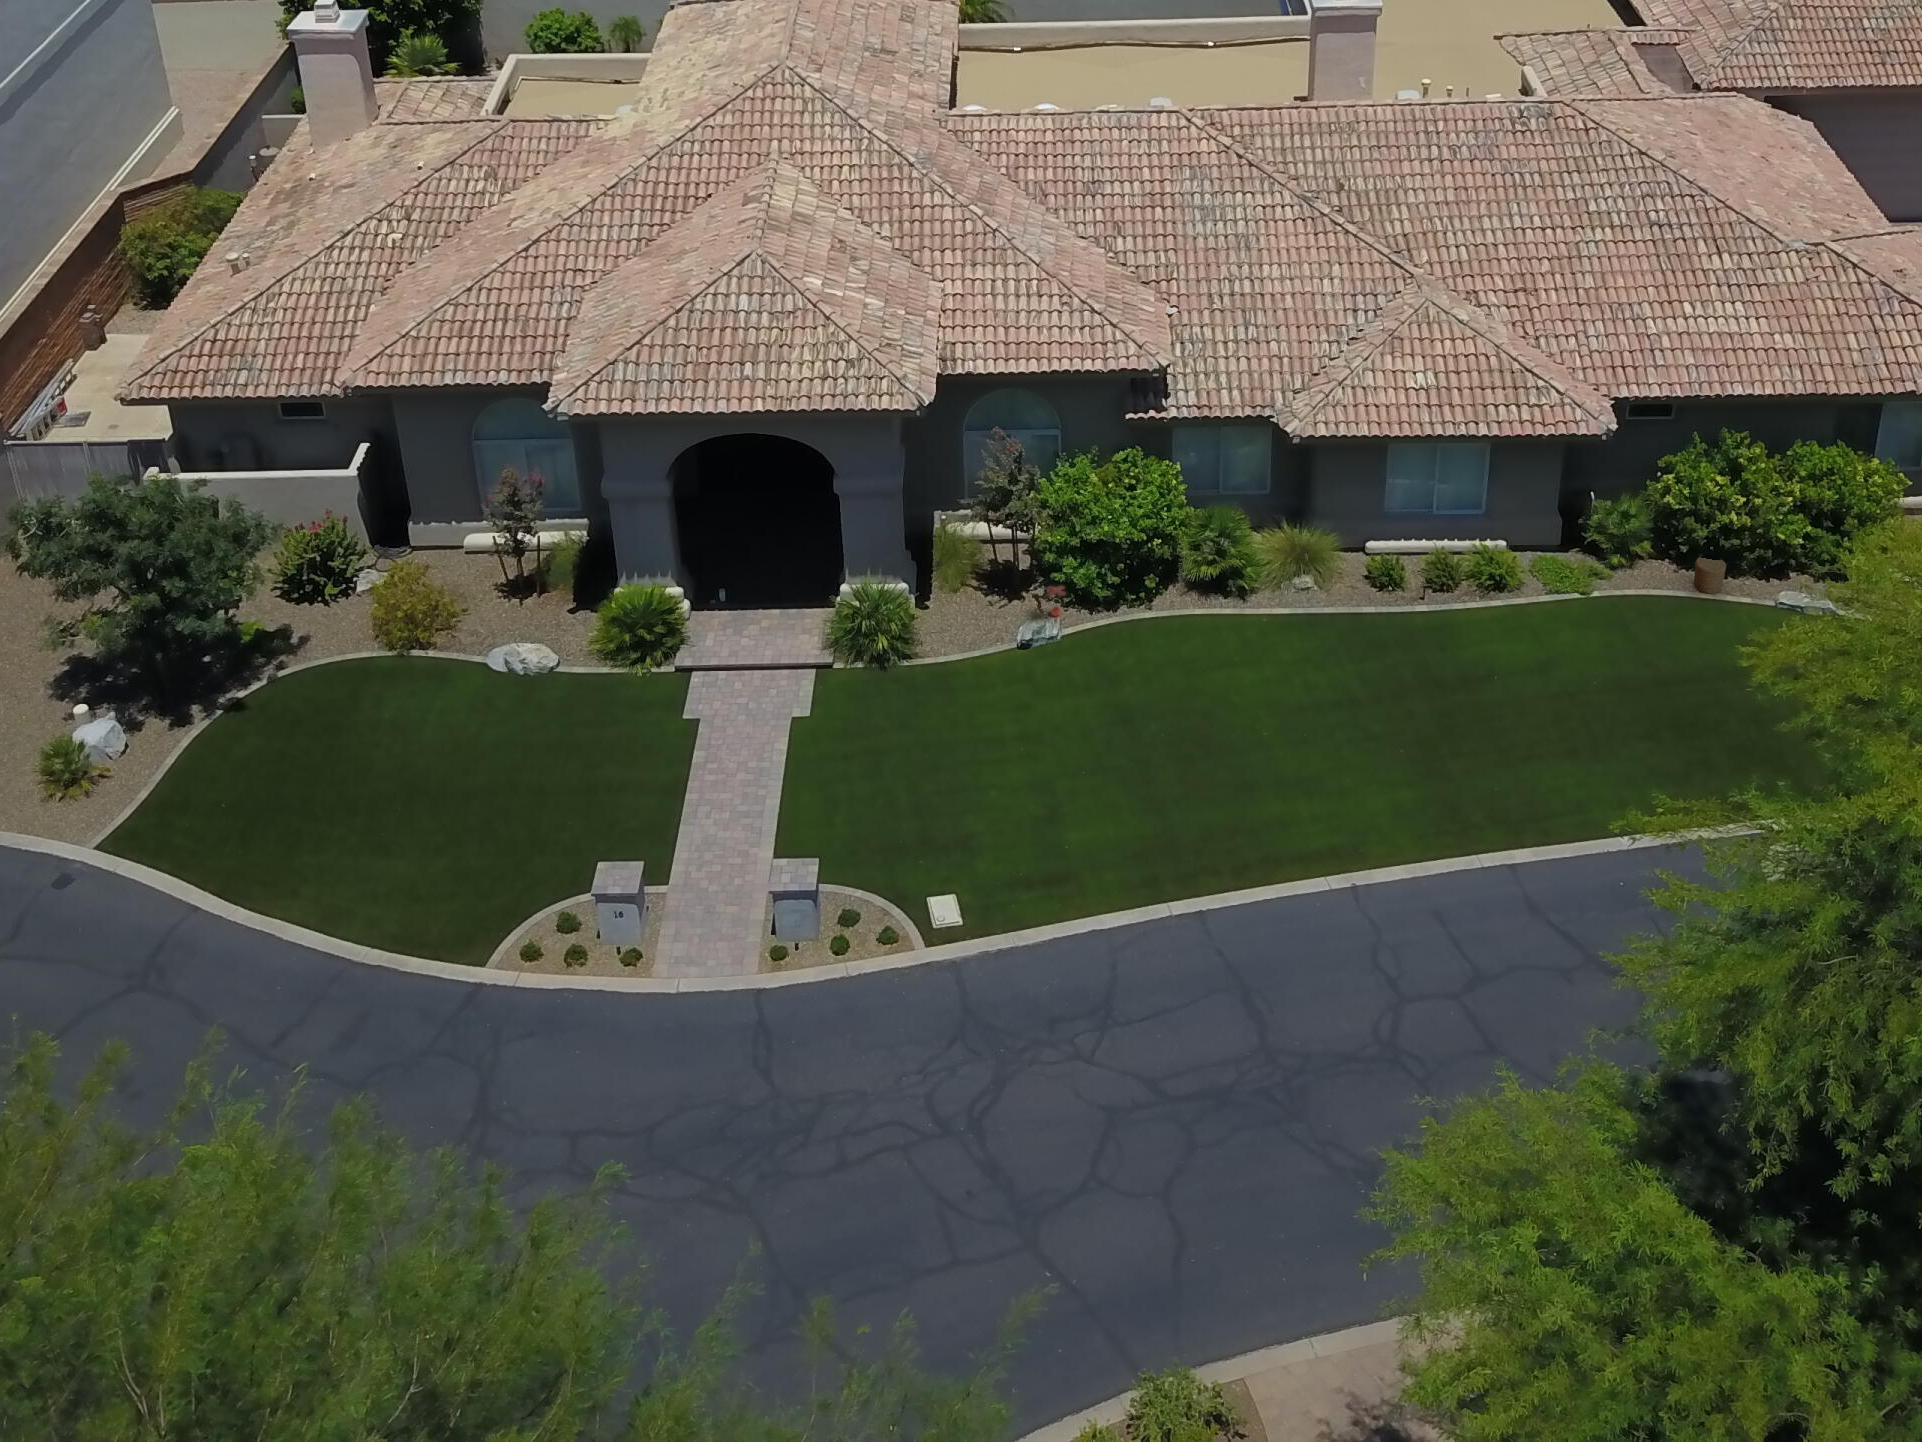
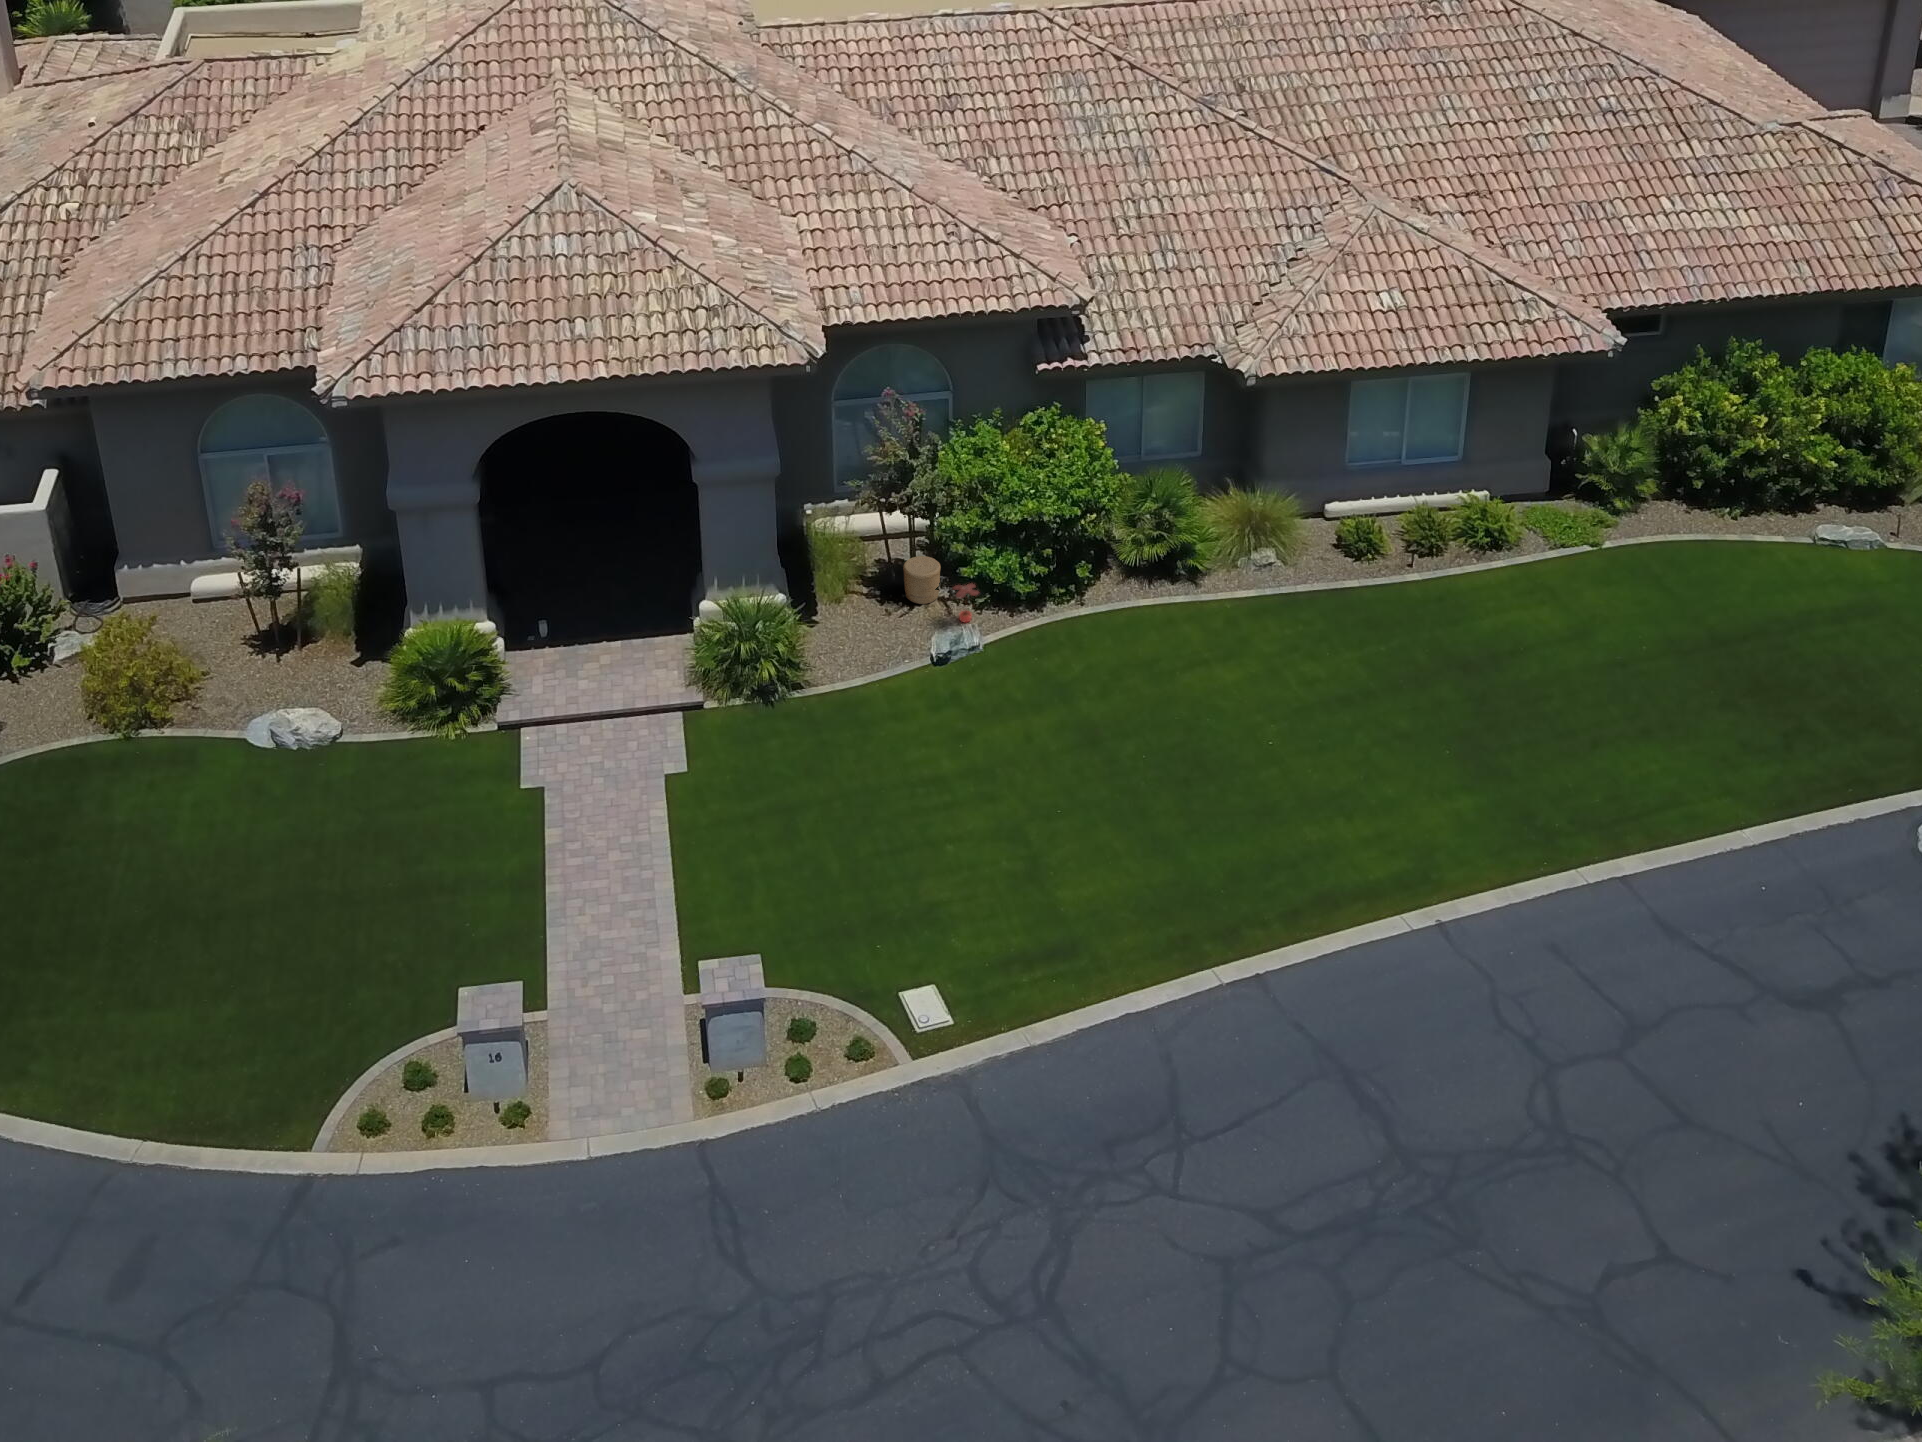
woven basket: present [1694,557,1726,594] -> present [903,556,941,604]

